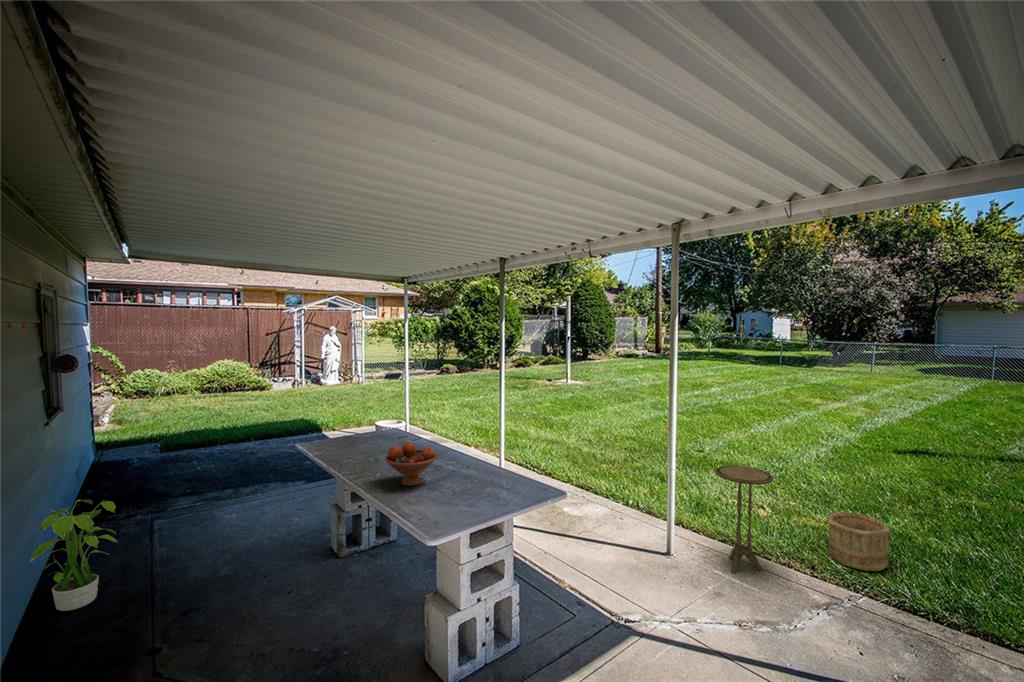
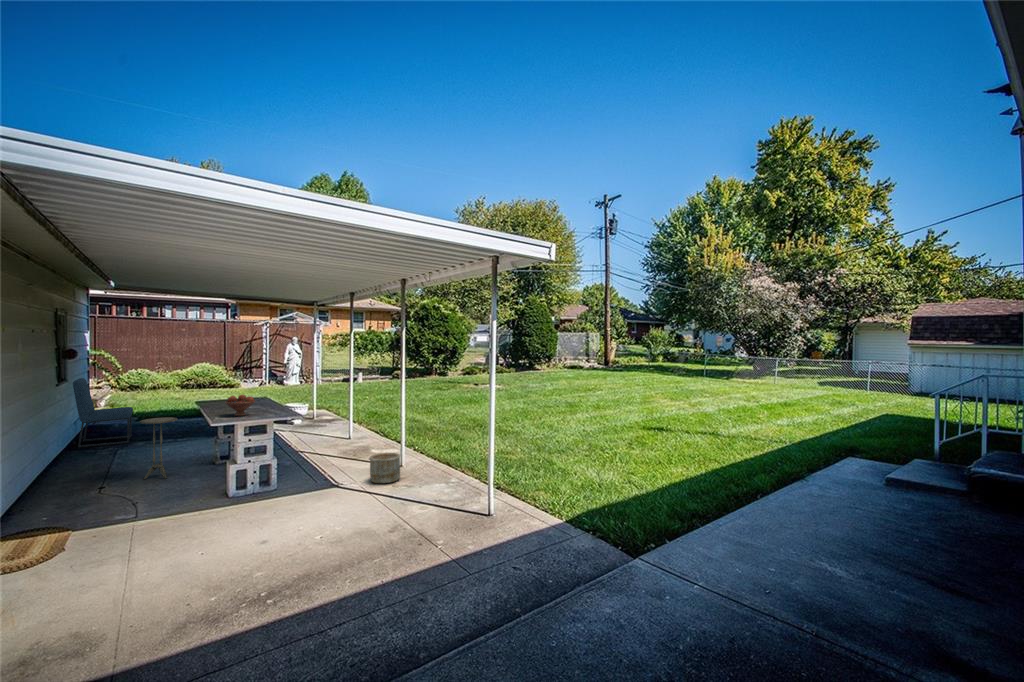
chair: none [74,400,169,516] -> present [73,378,133,447]
side table: present [715,466,773,574] -> present [140,417,177,479]
potted plant: present [30,500,118,611] -> none [42,422,89,478]
wooden bucket: present [827,512,891,571] -> present [369,453,401,483]

